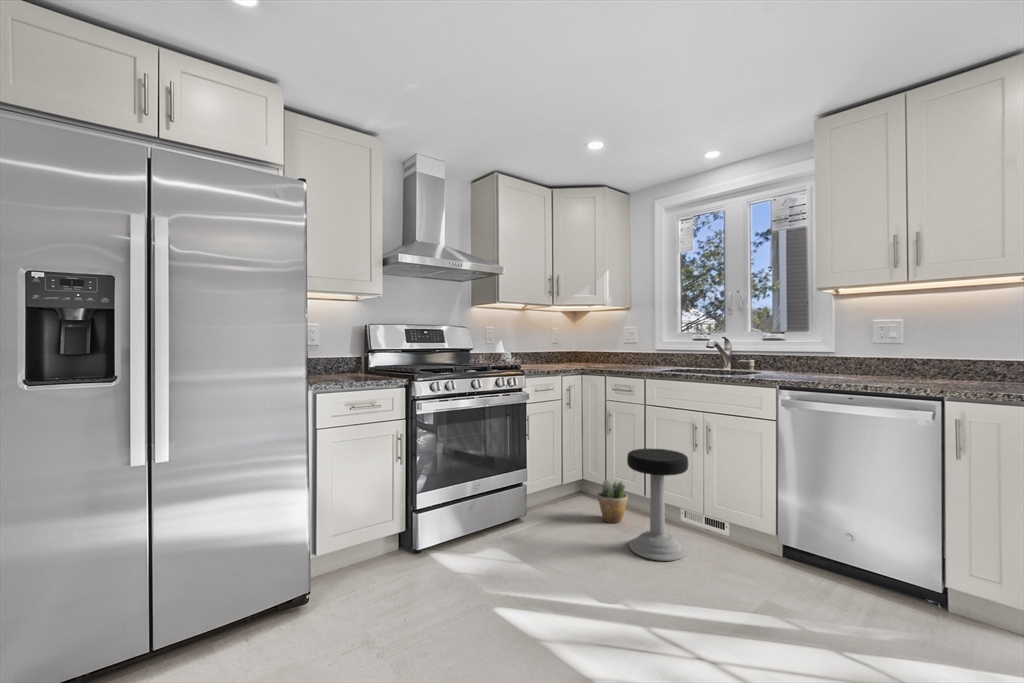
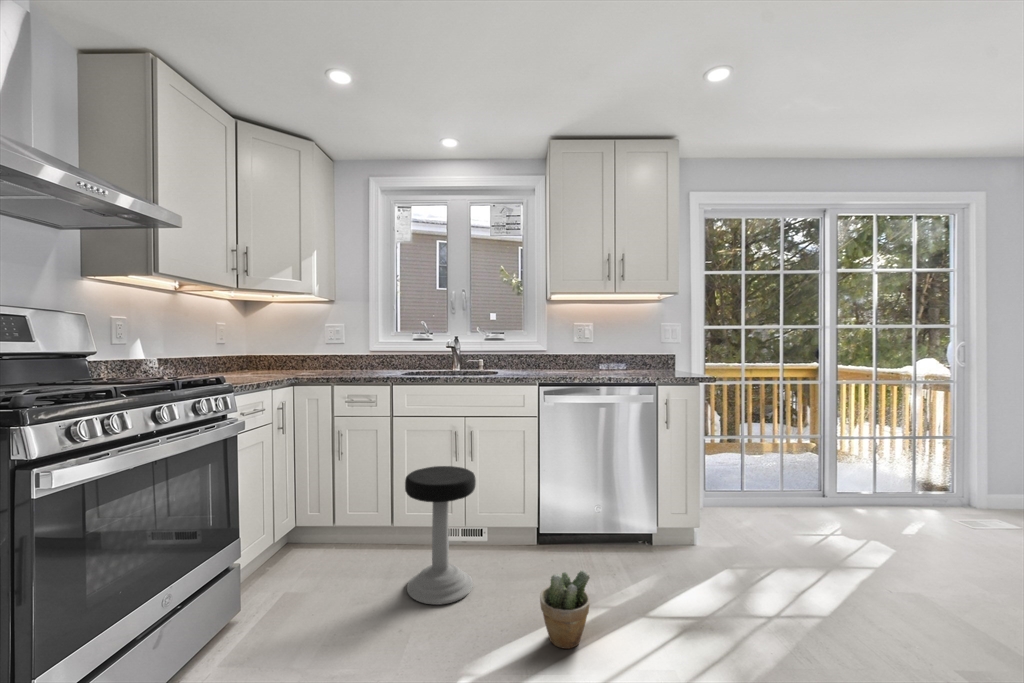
potted plant: present [598,480,628,523] -> present [540,570,590,649]

